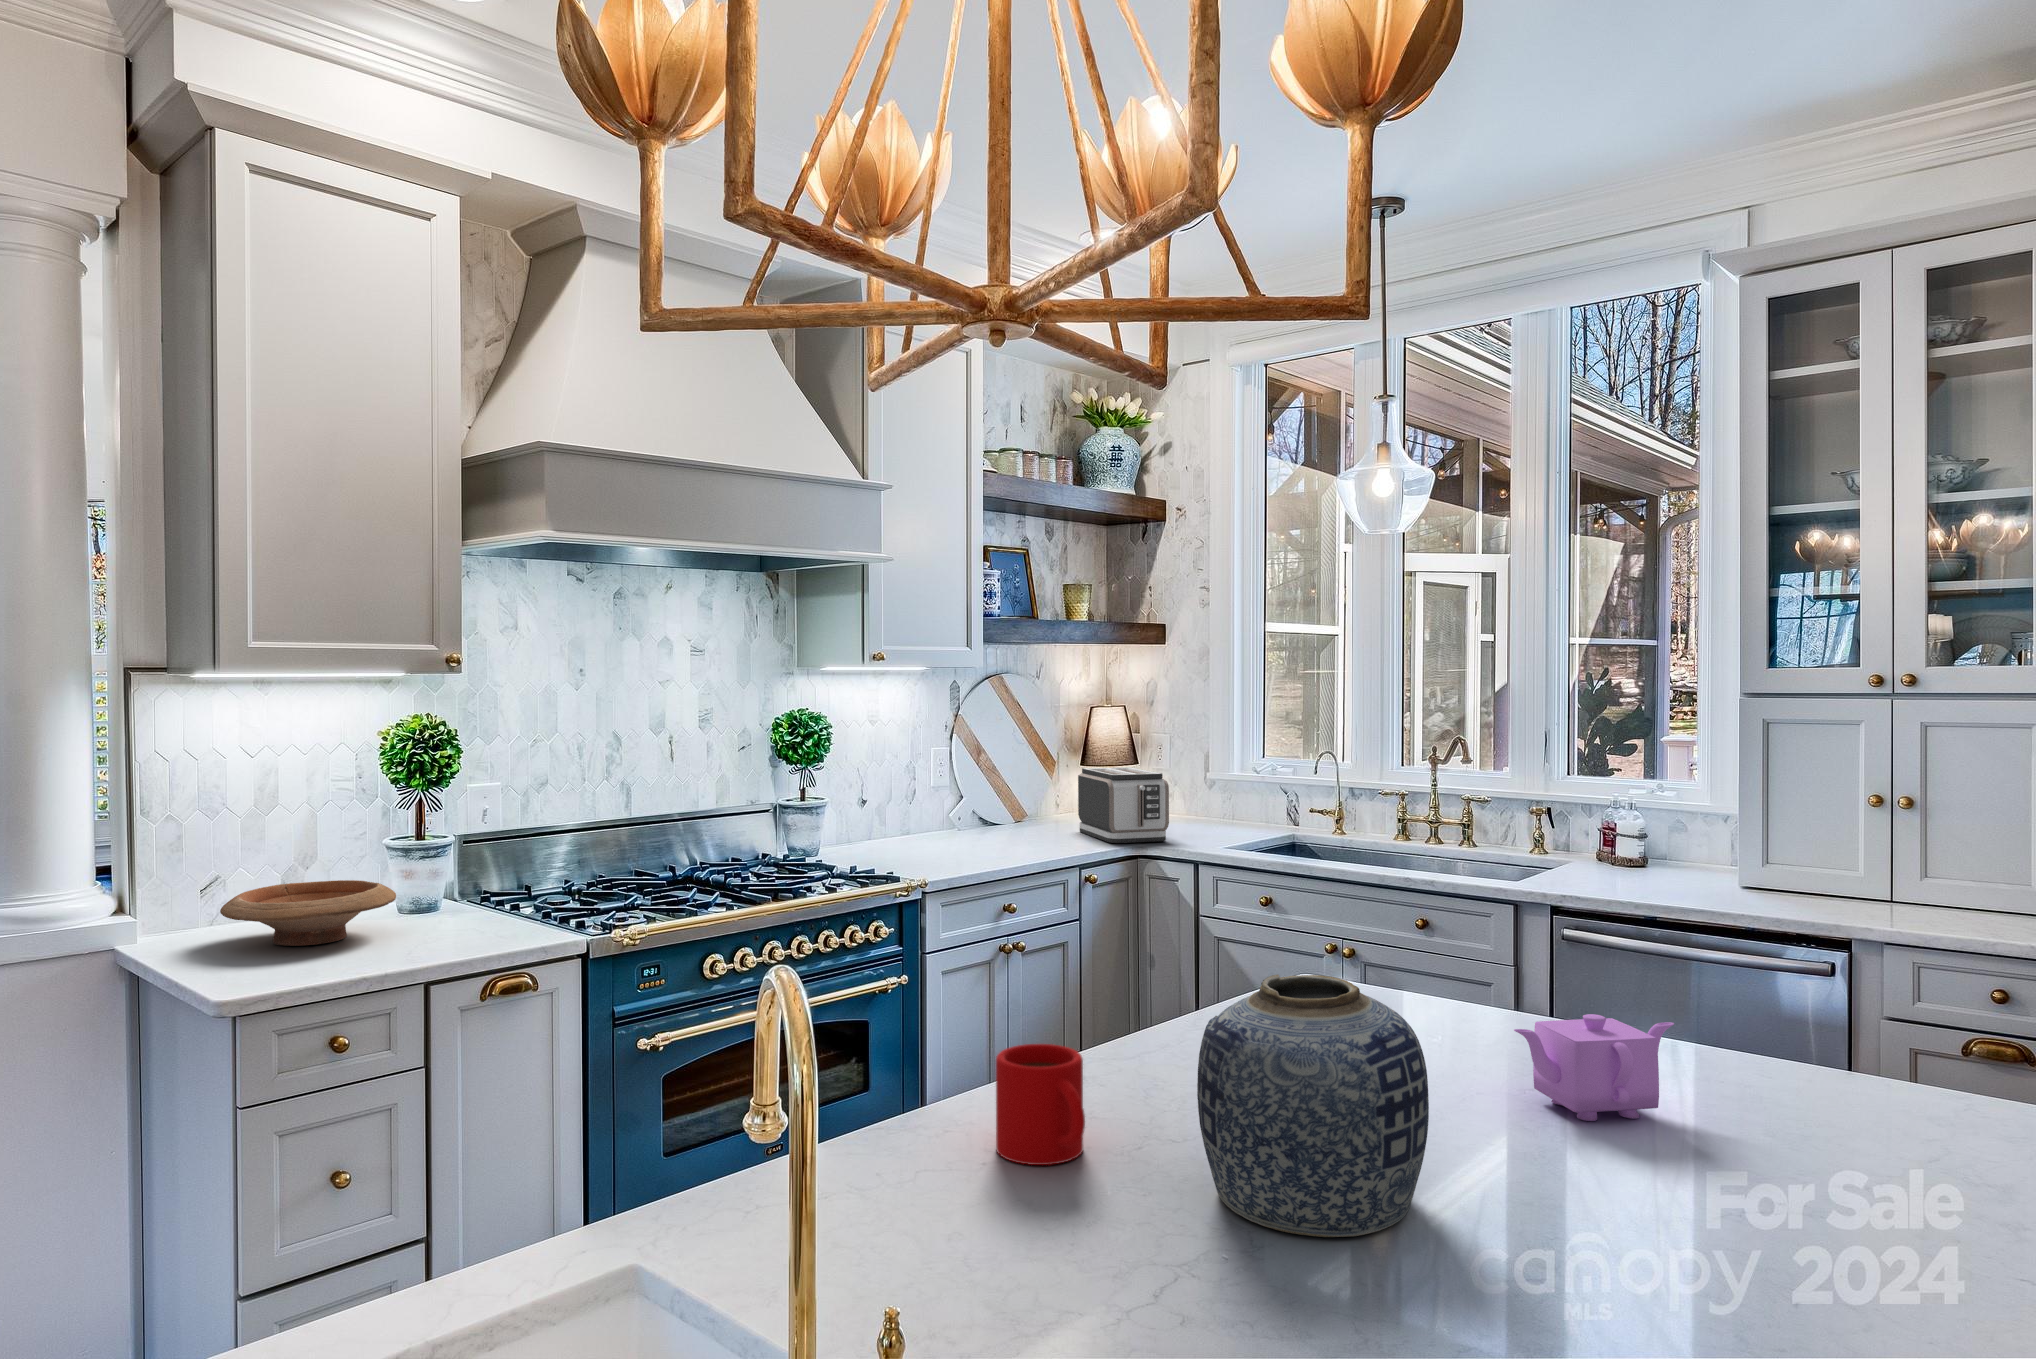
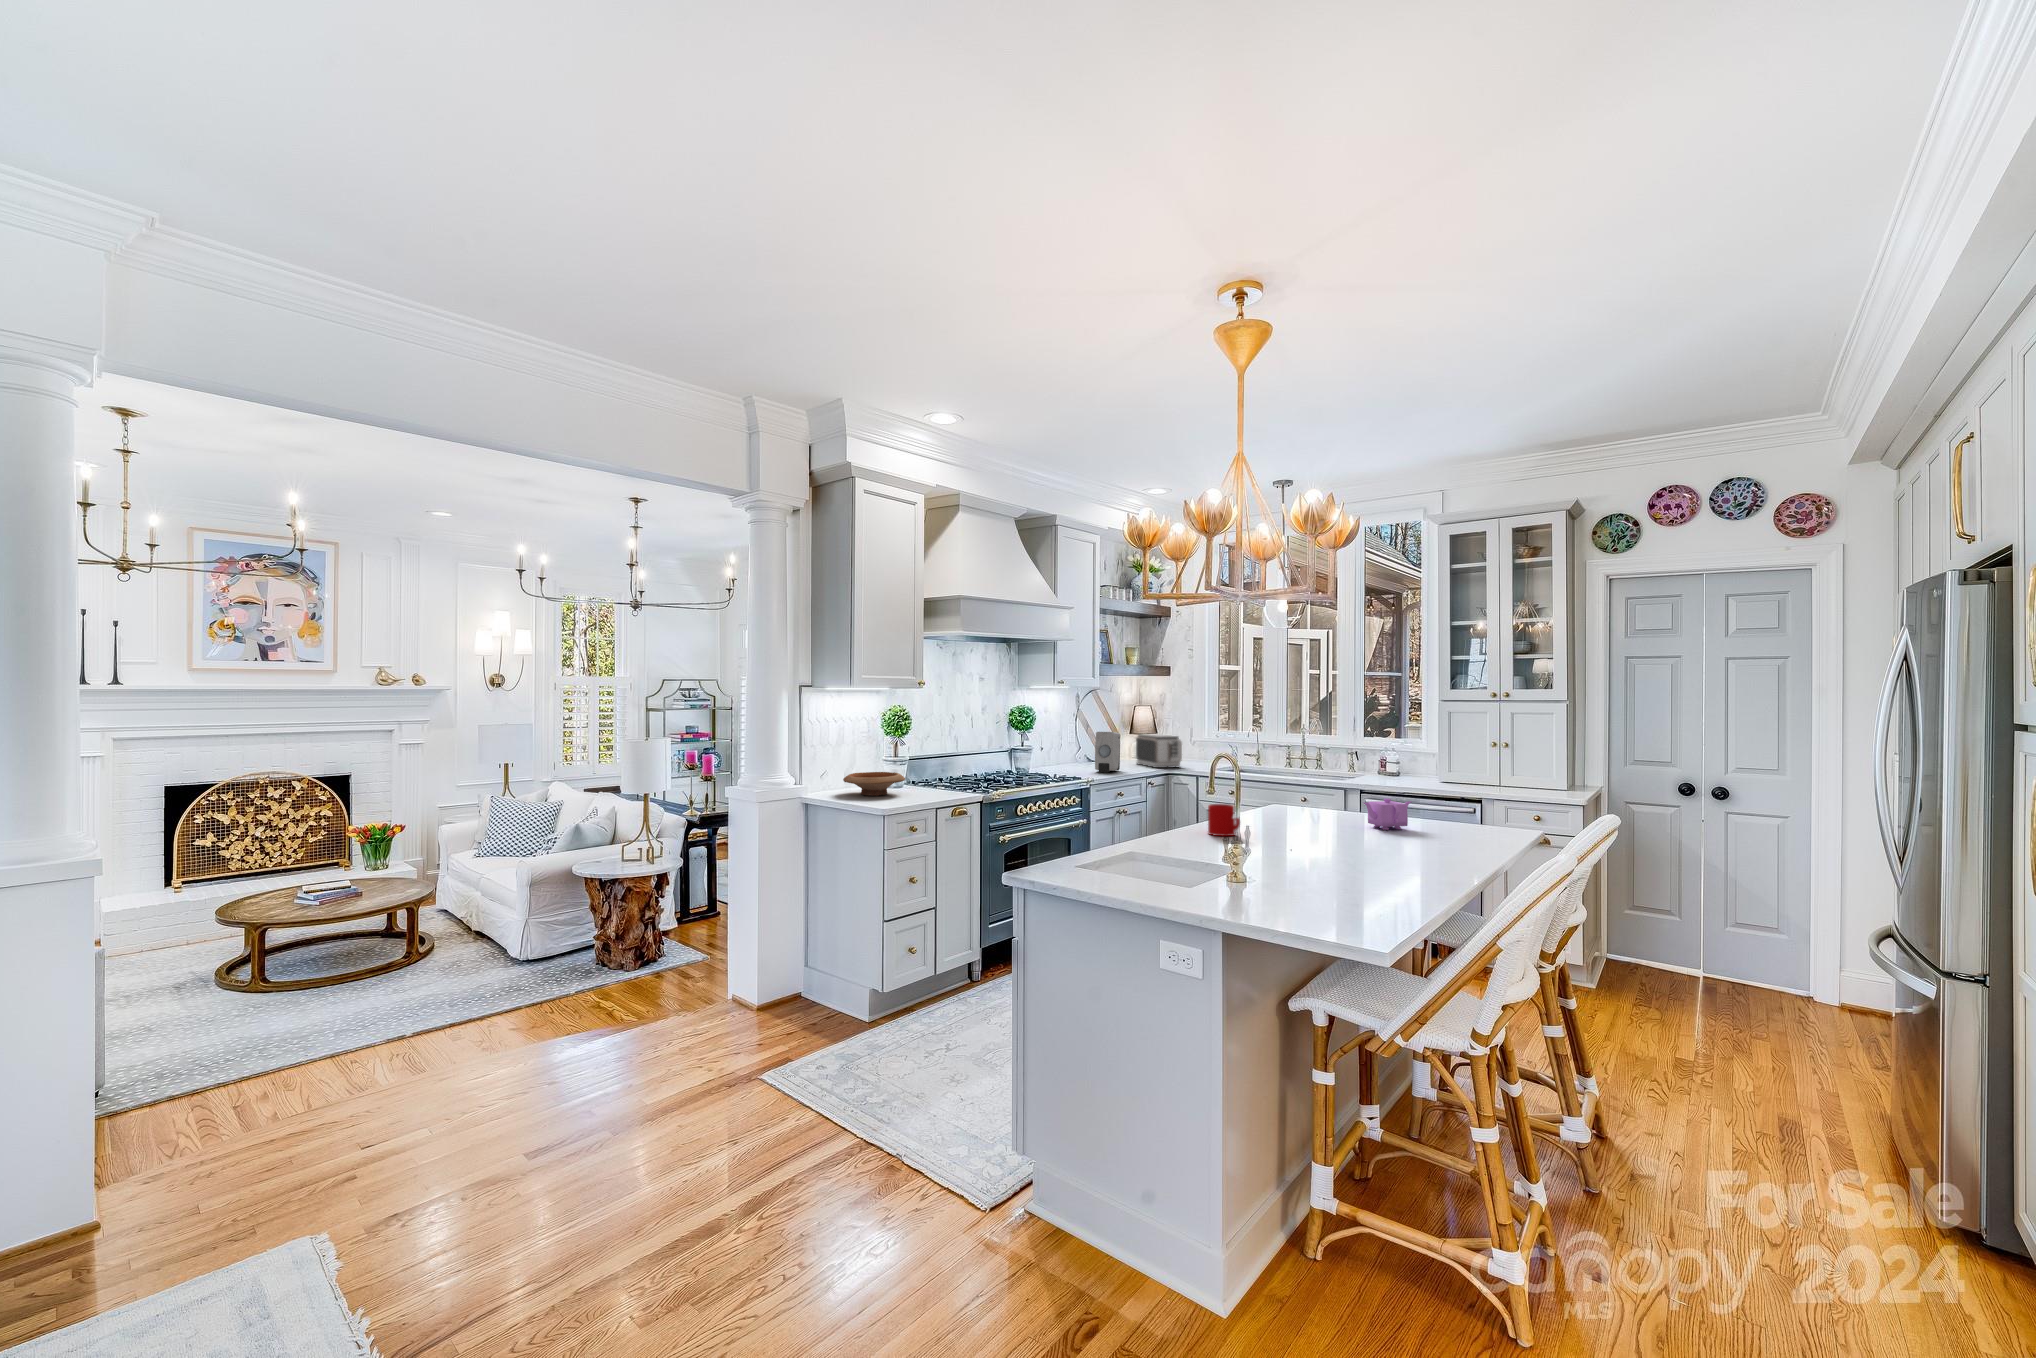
soap dispenser: none [961,767,1024,858] -> present [1095,732,1120,773]
vase: present [1197,974,1429,1237] -> none [1275,778,1344,846]

